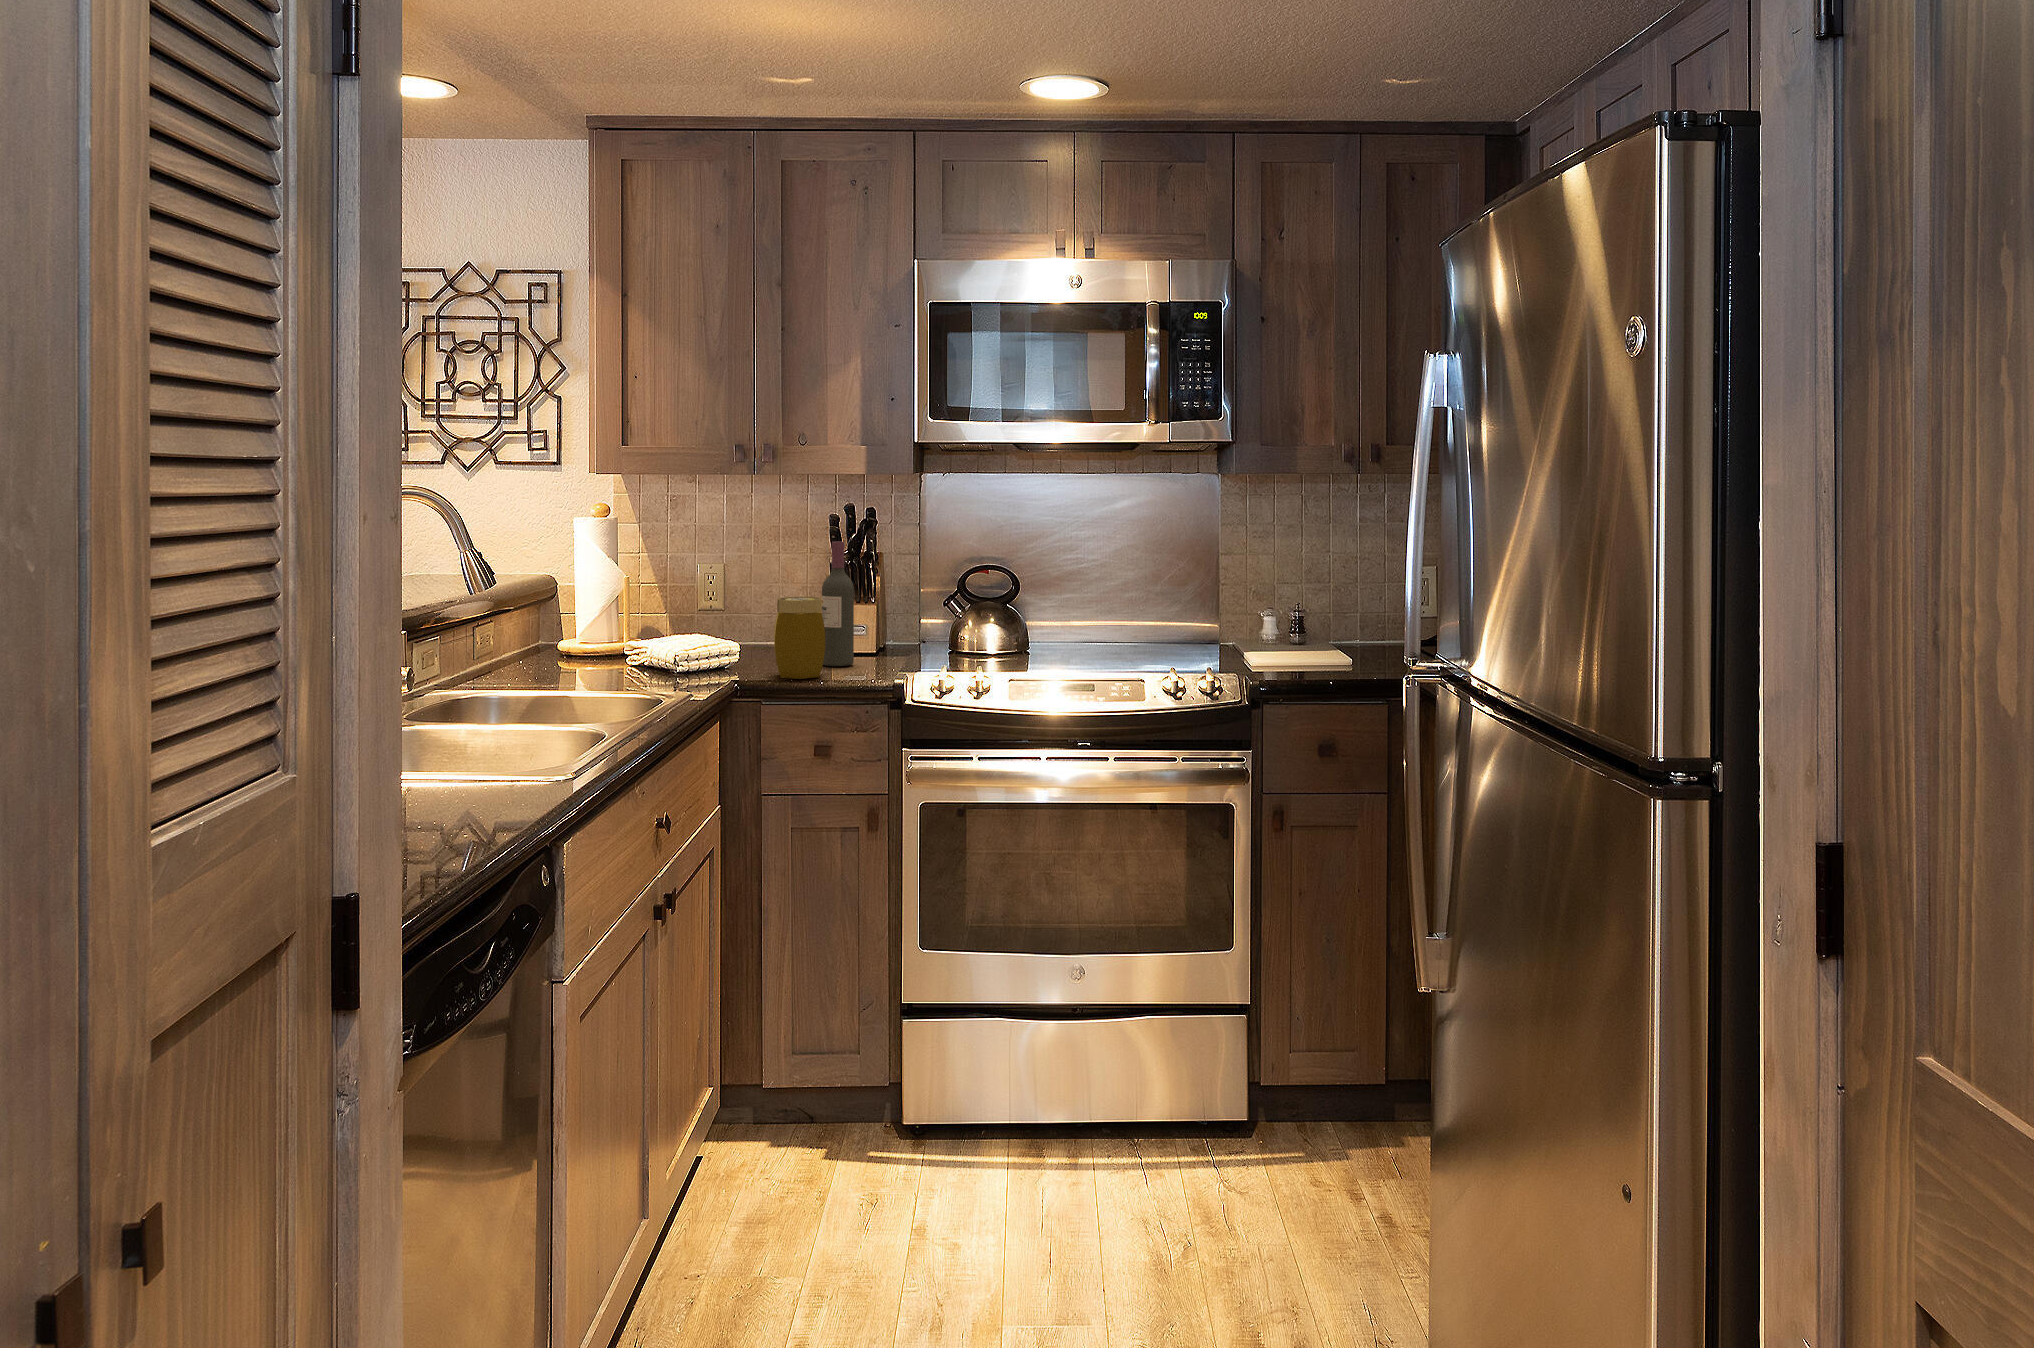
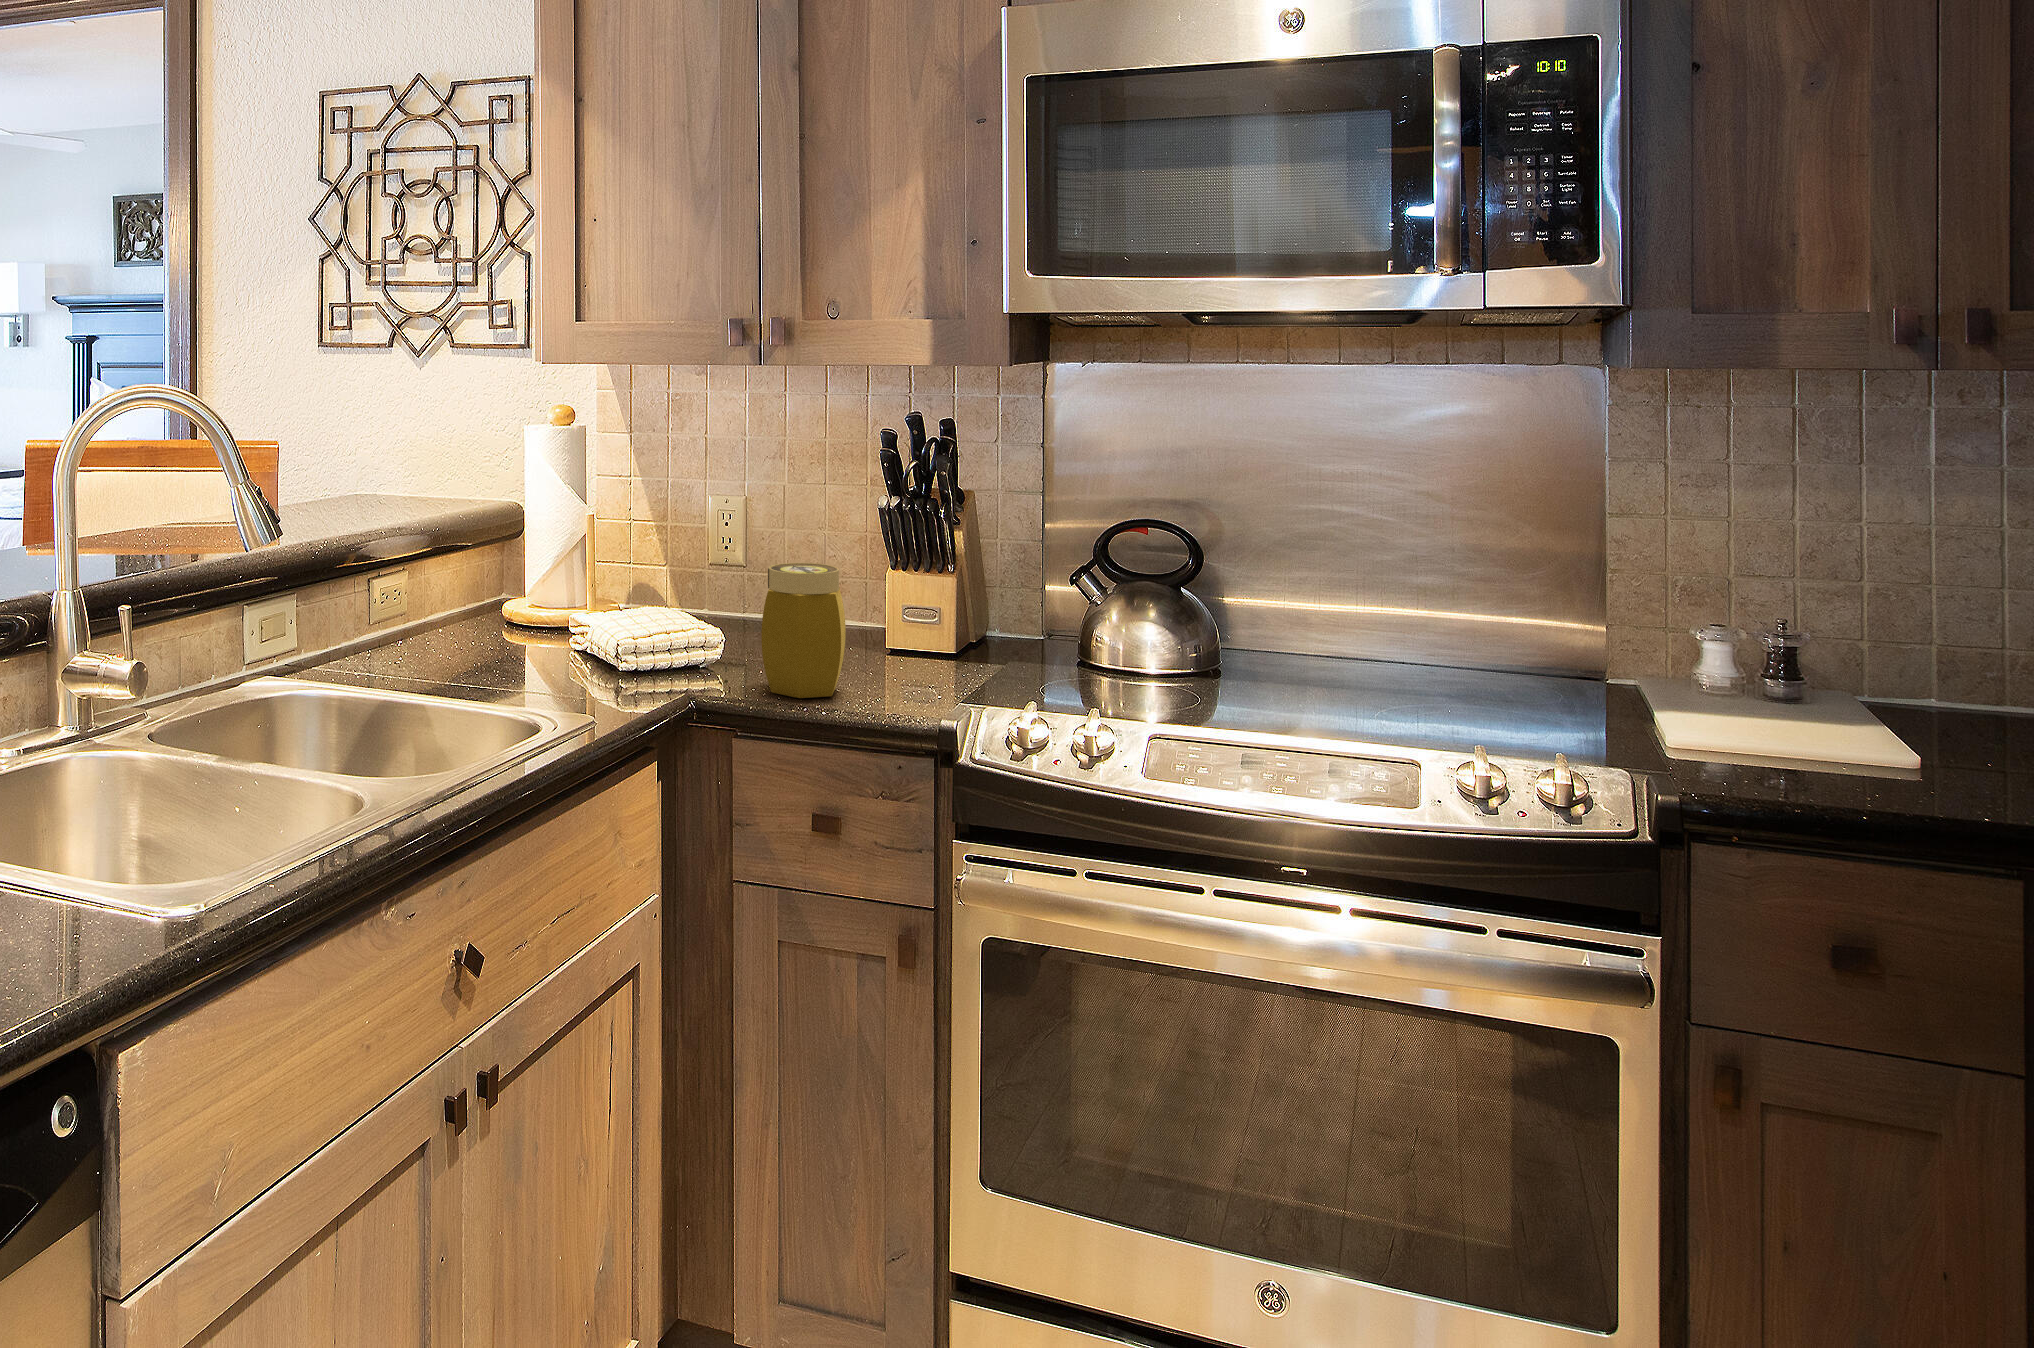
wine bottle: present [822,542,854,666] -> none [855,474,906,672]

